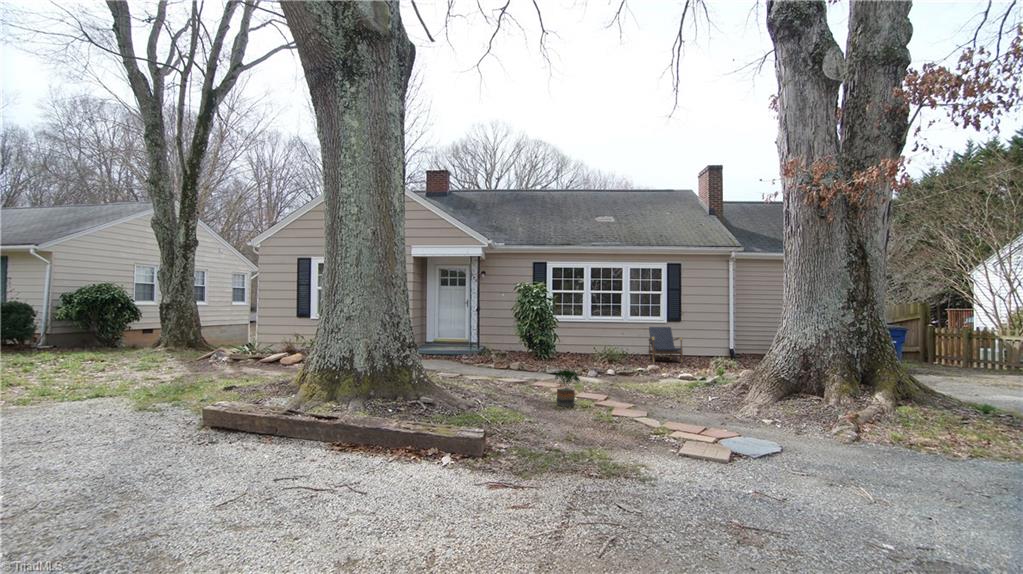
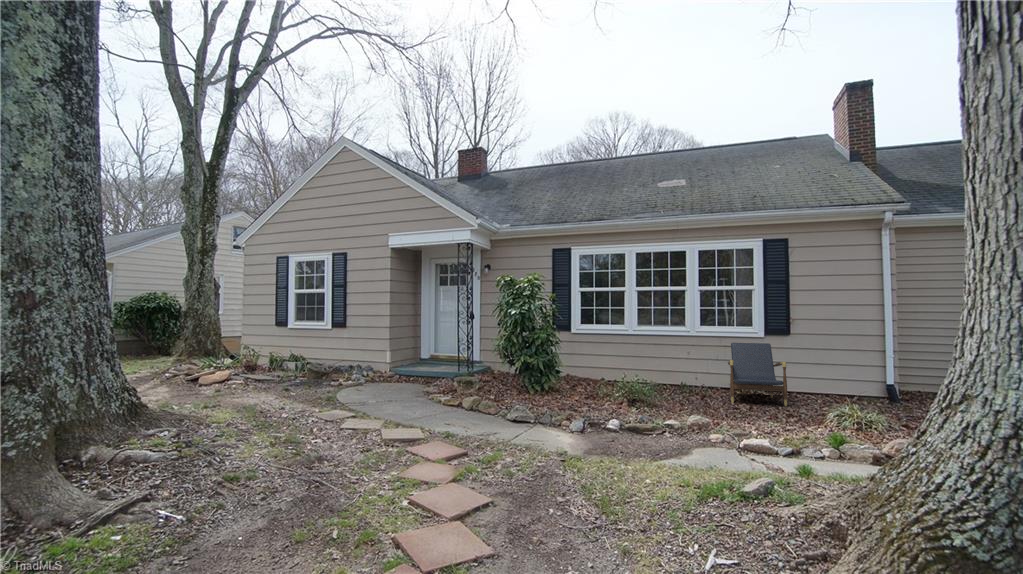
potted tree: present [555,370,580,407] -> none [311,451,369,546]

